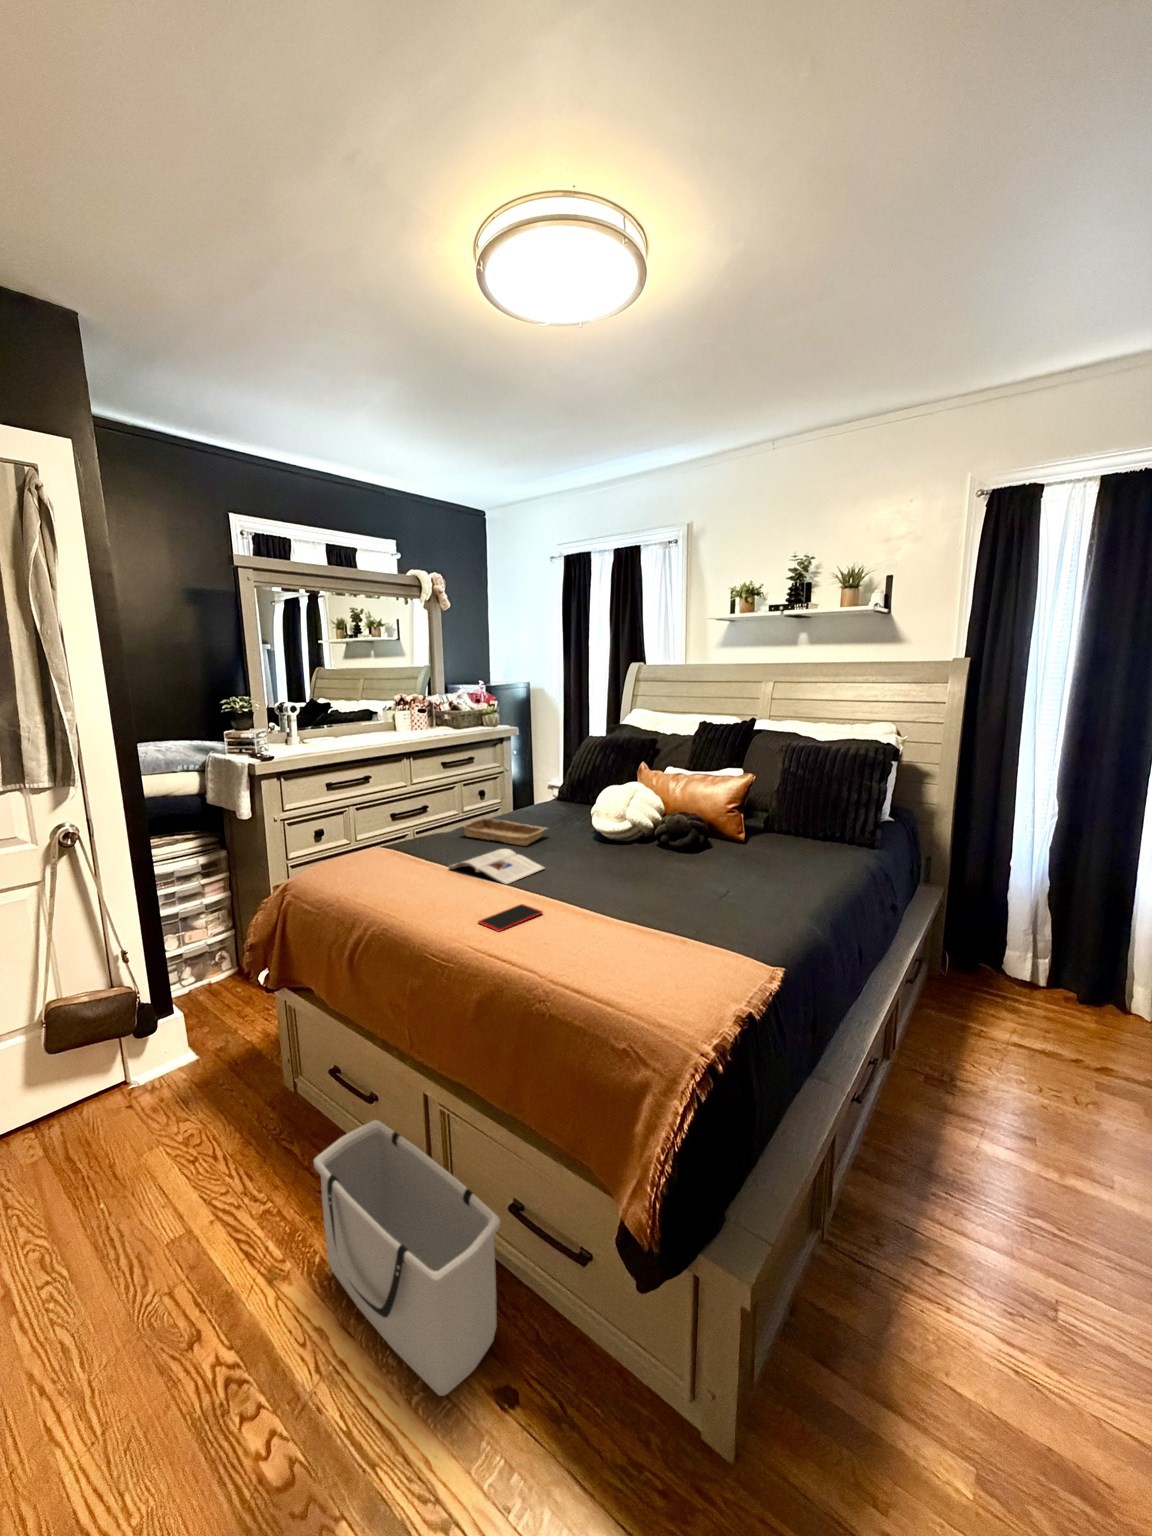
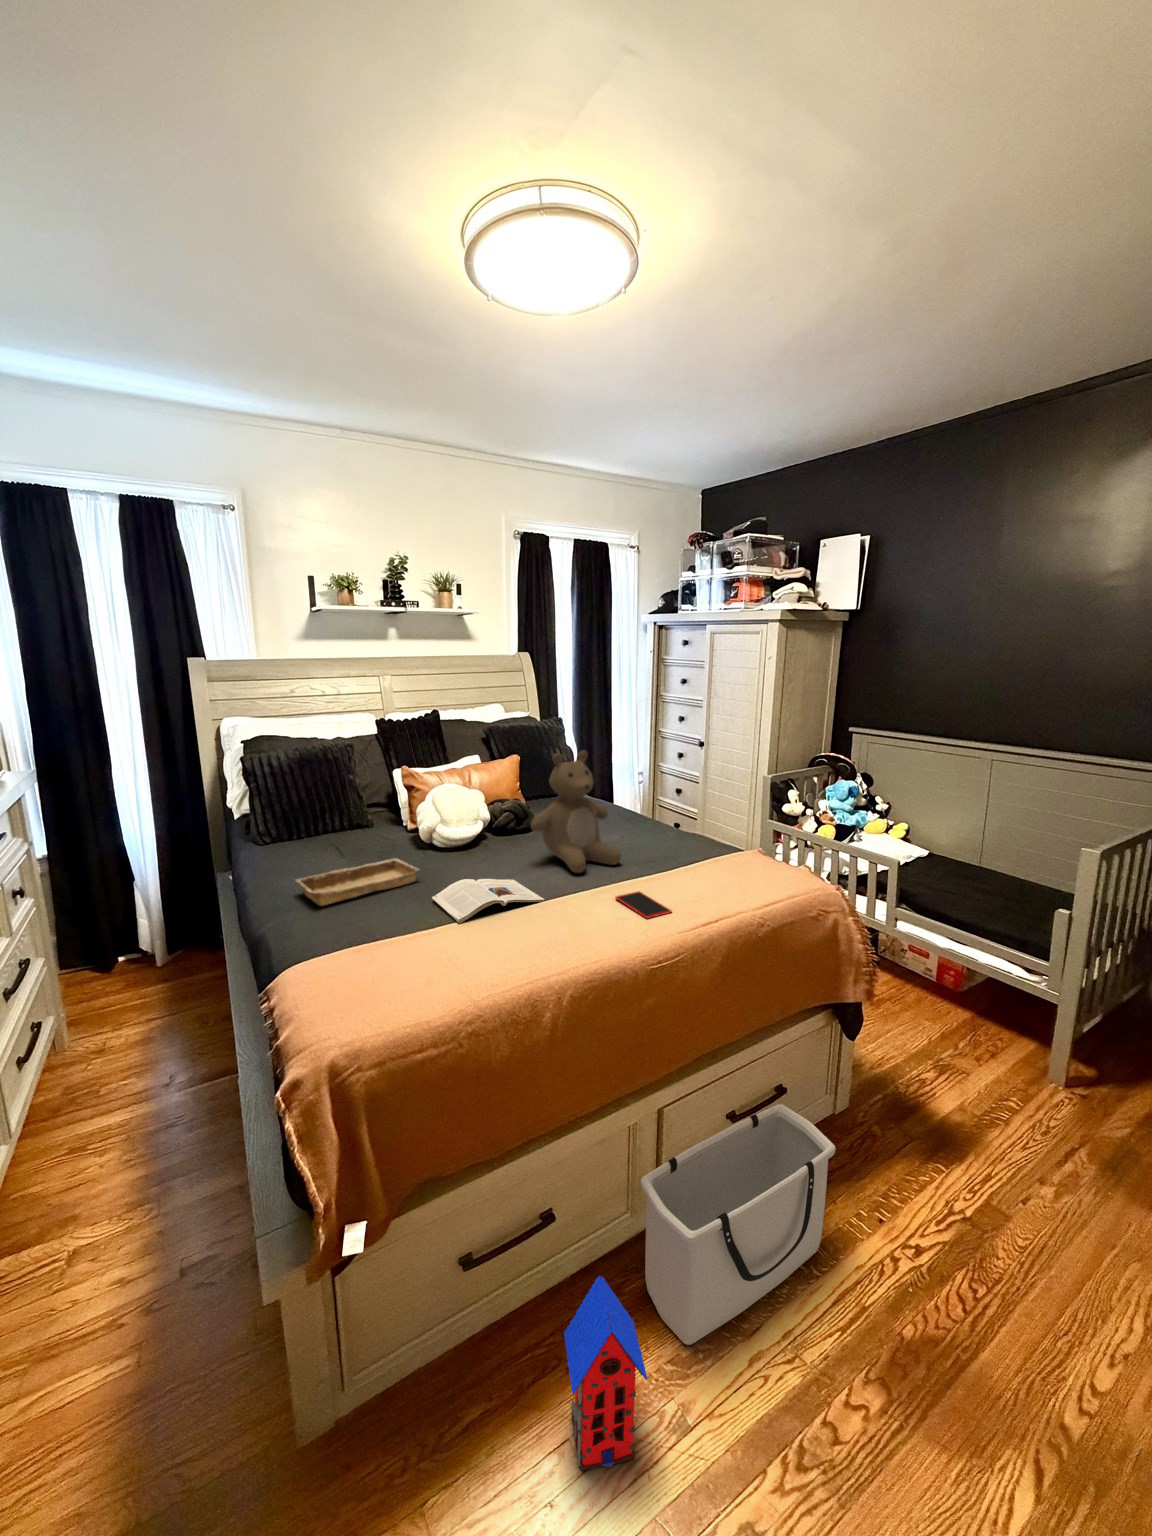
teddy bear: none [574,762,673,896] -> present [531,750,621,873]
toy house: none [241,1114,296,1248] -> present [564,1276,647,1470]

